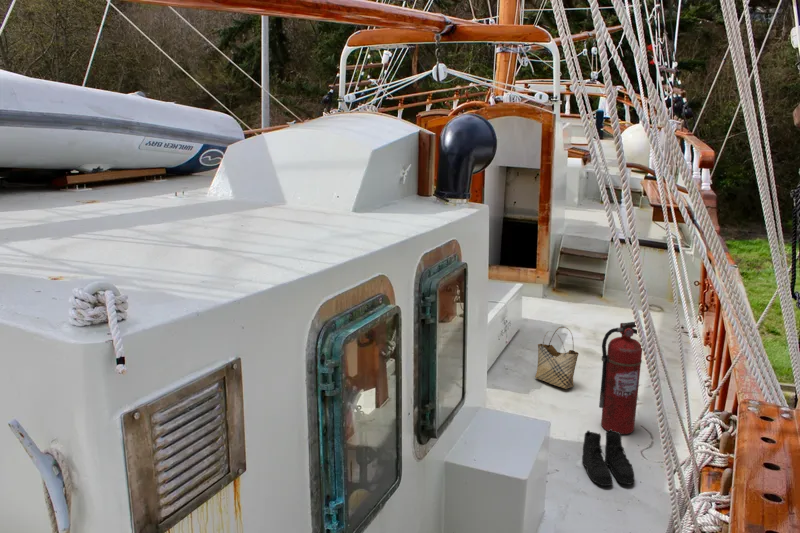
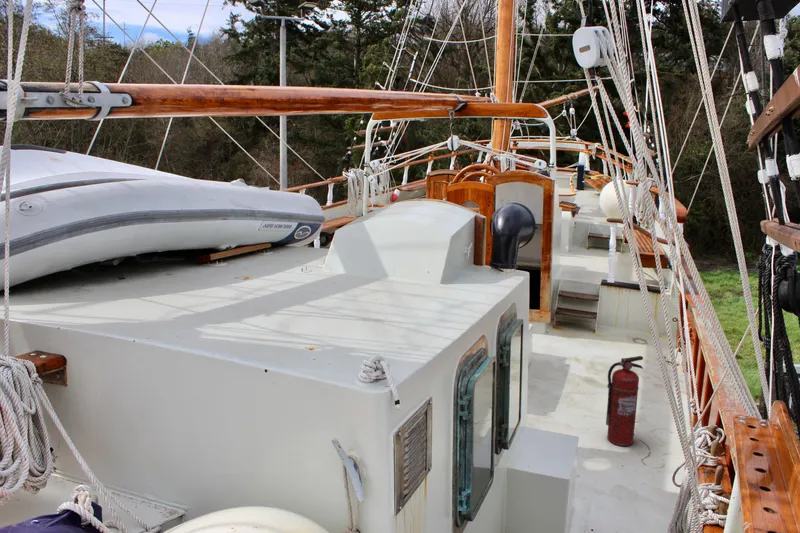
woven basket: present [535,327,579,389] -> none [550,360,586,410]
boots: present [582,429,634,486] -> none [597,442,639,485]

